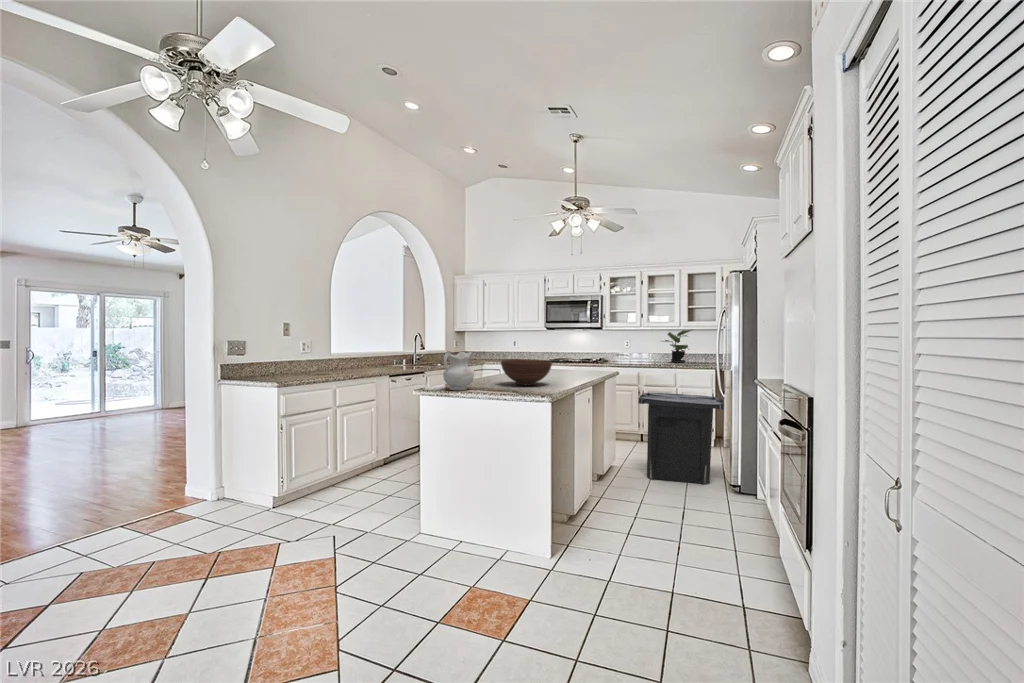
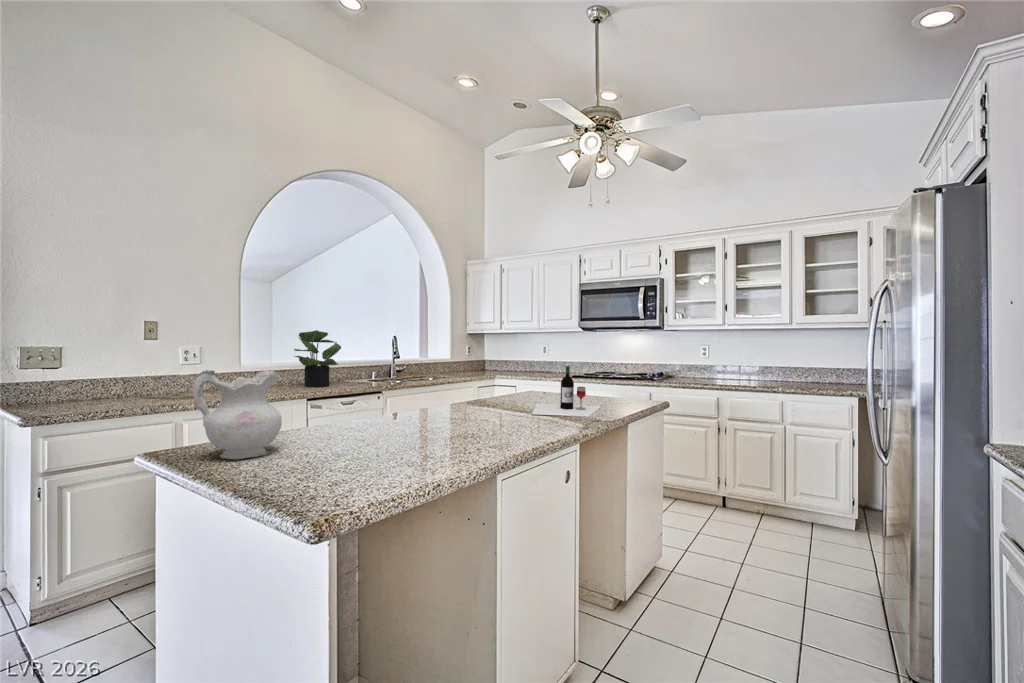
potted plant: present [665,330,691,363] -> present [294,330,341,387]
wine bottle: none [551,351,594,377] -> present [532,366,600,417]
fruit bowl: present [501,359,552,385] -> none [365,385,477,445]
trash can: present [638,393,724,485] -> none [700,445,891,655]

